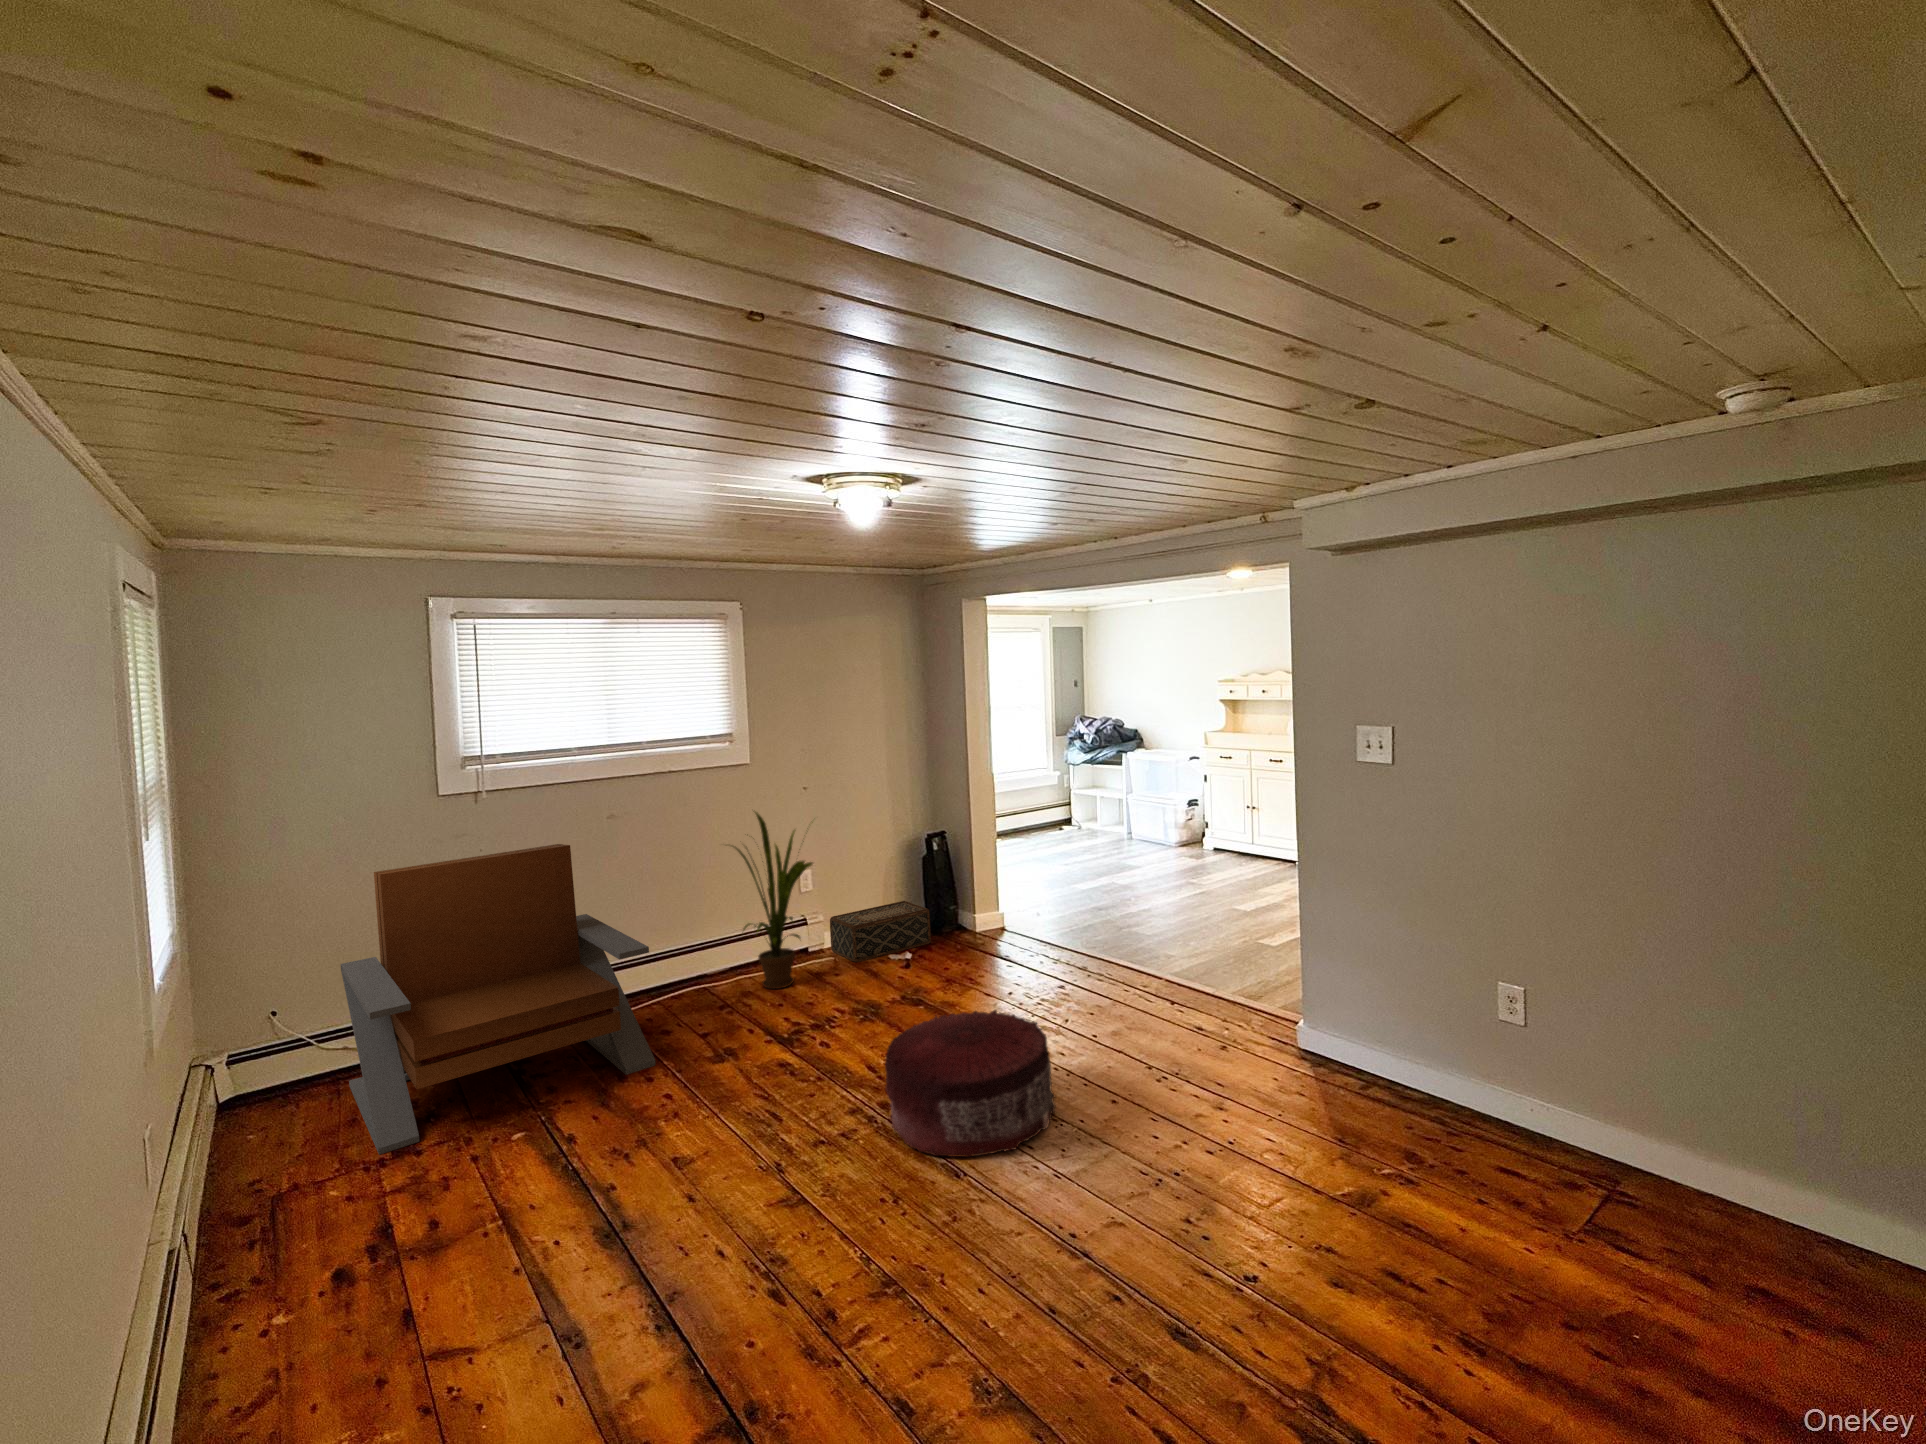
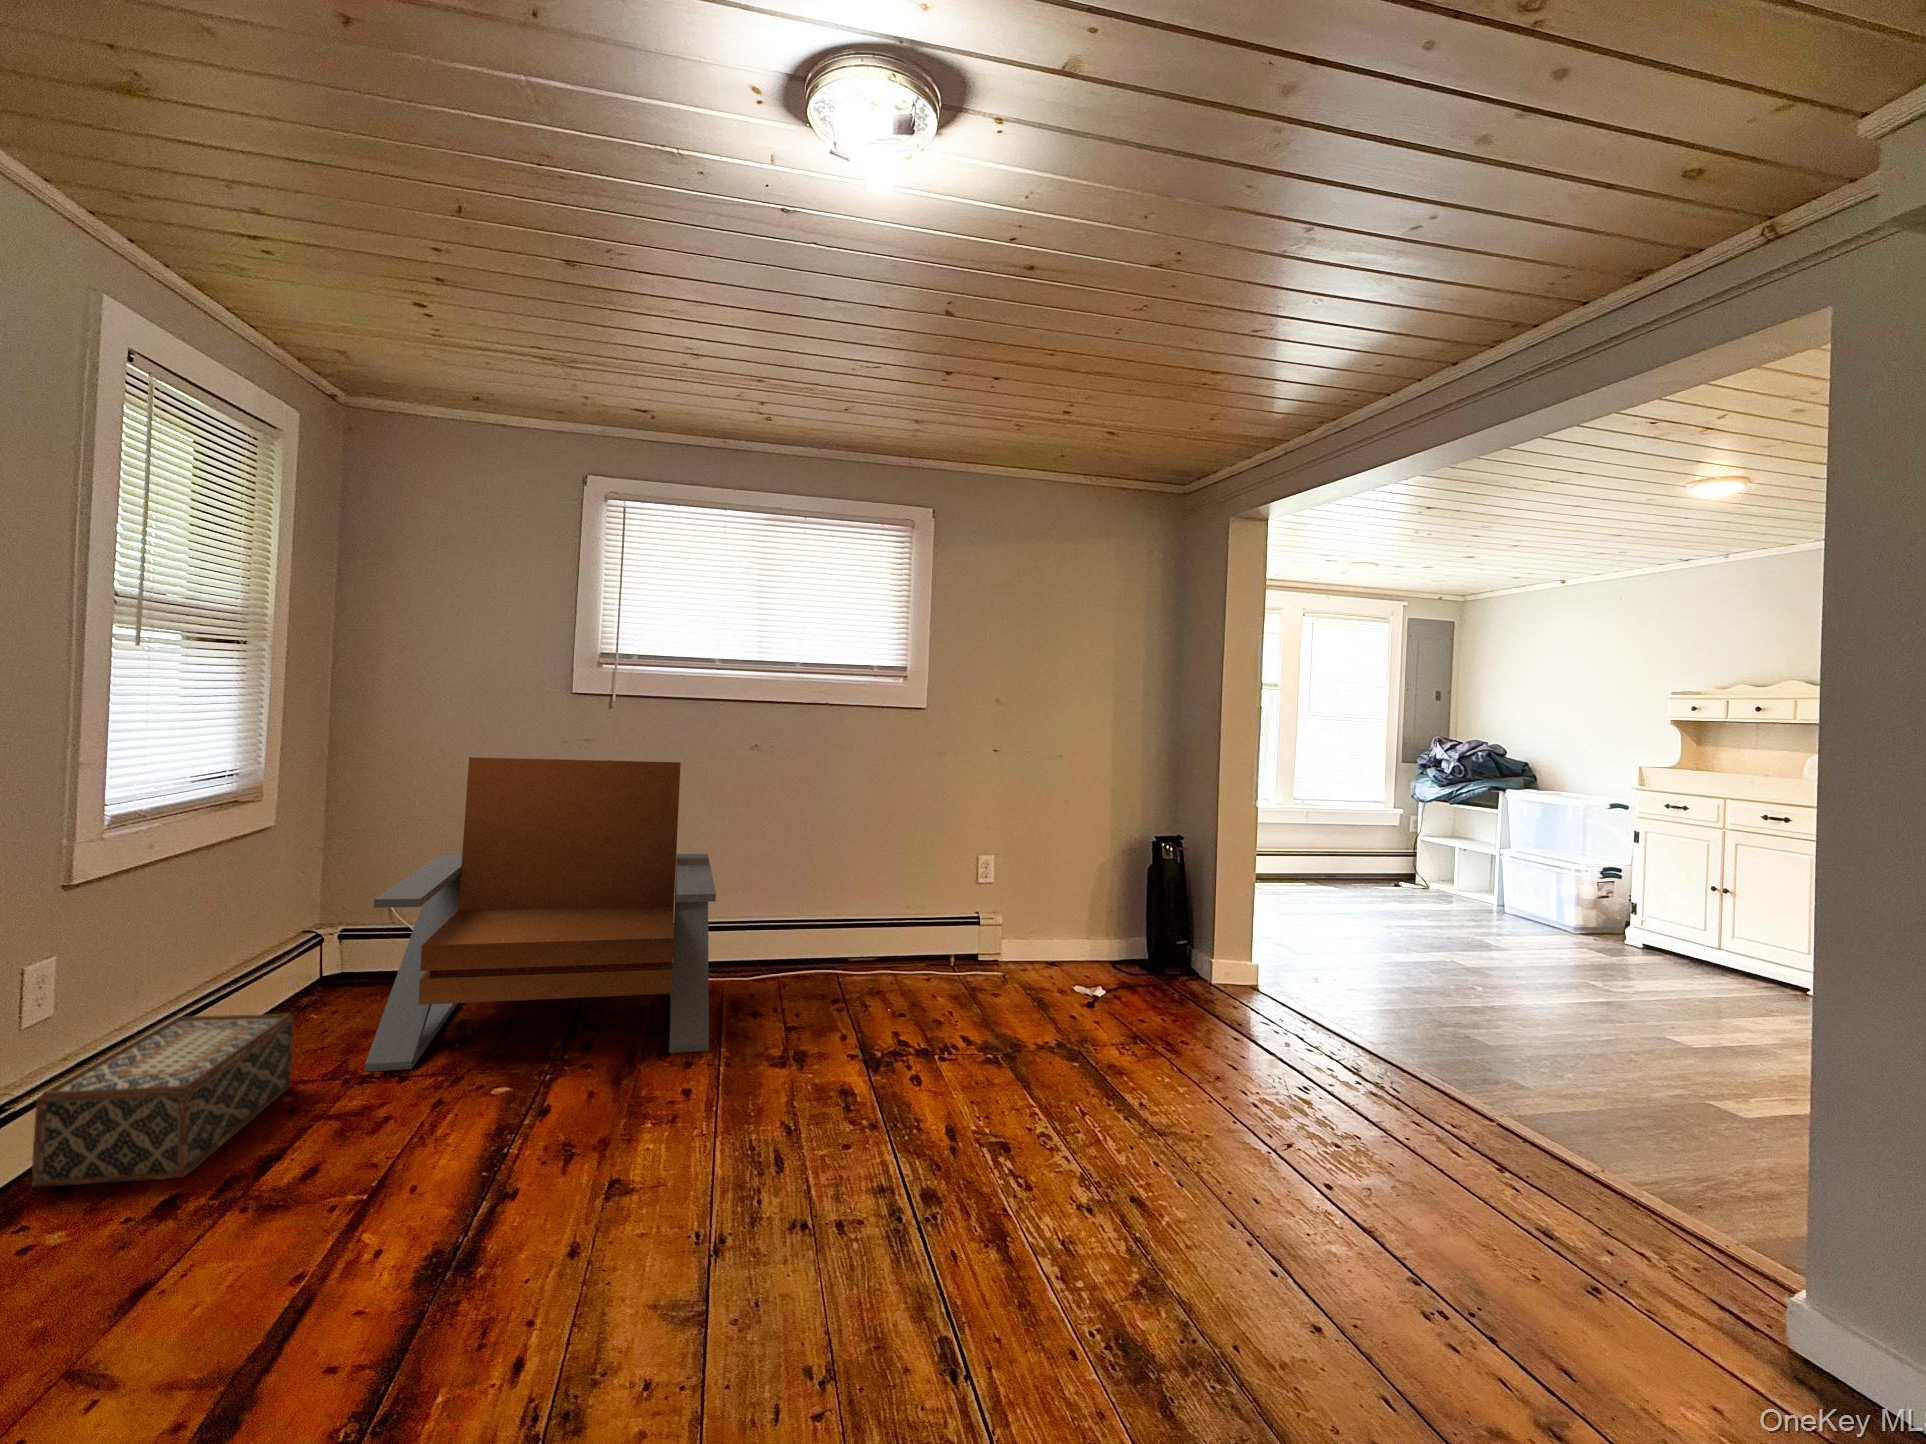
house plant: present [732,812,813,989] -> none [864,764,986,996]
woven basket: present [830,901,931,962] -> present [32,1014,294,1187]
pouf: present [885,1010,1055,1157] -> none [899,1072,1205,1364]

